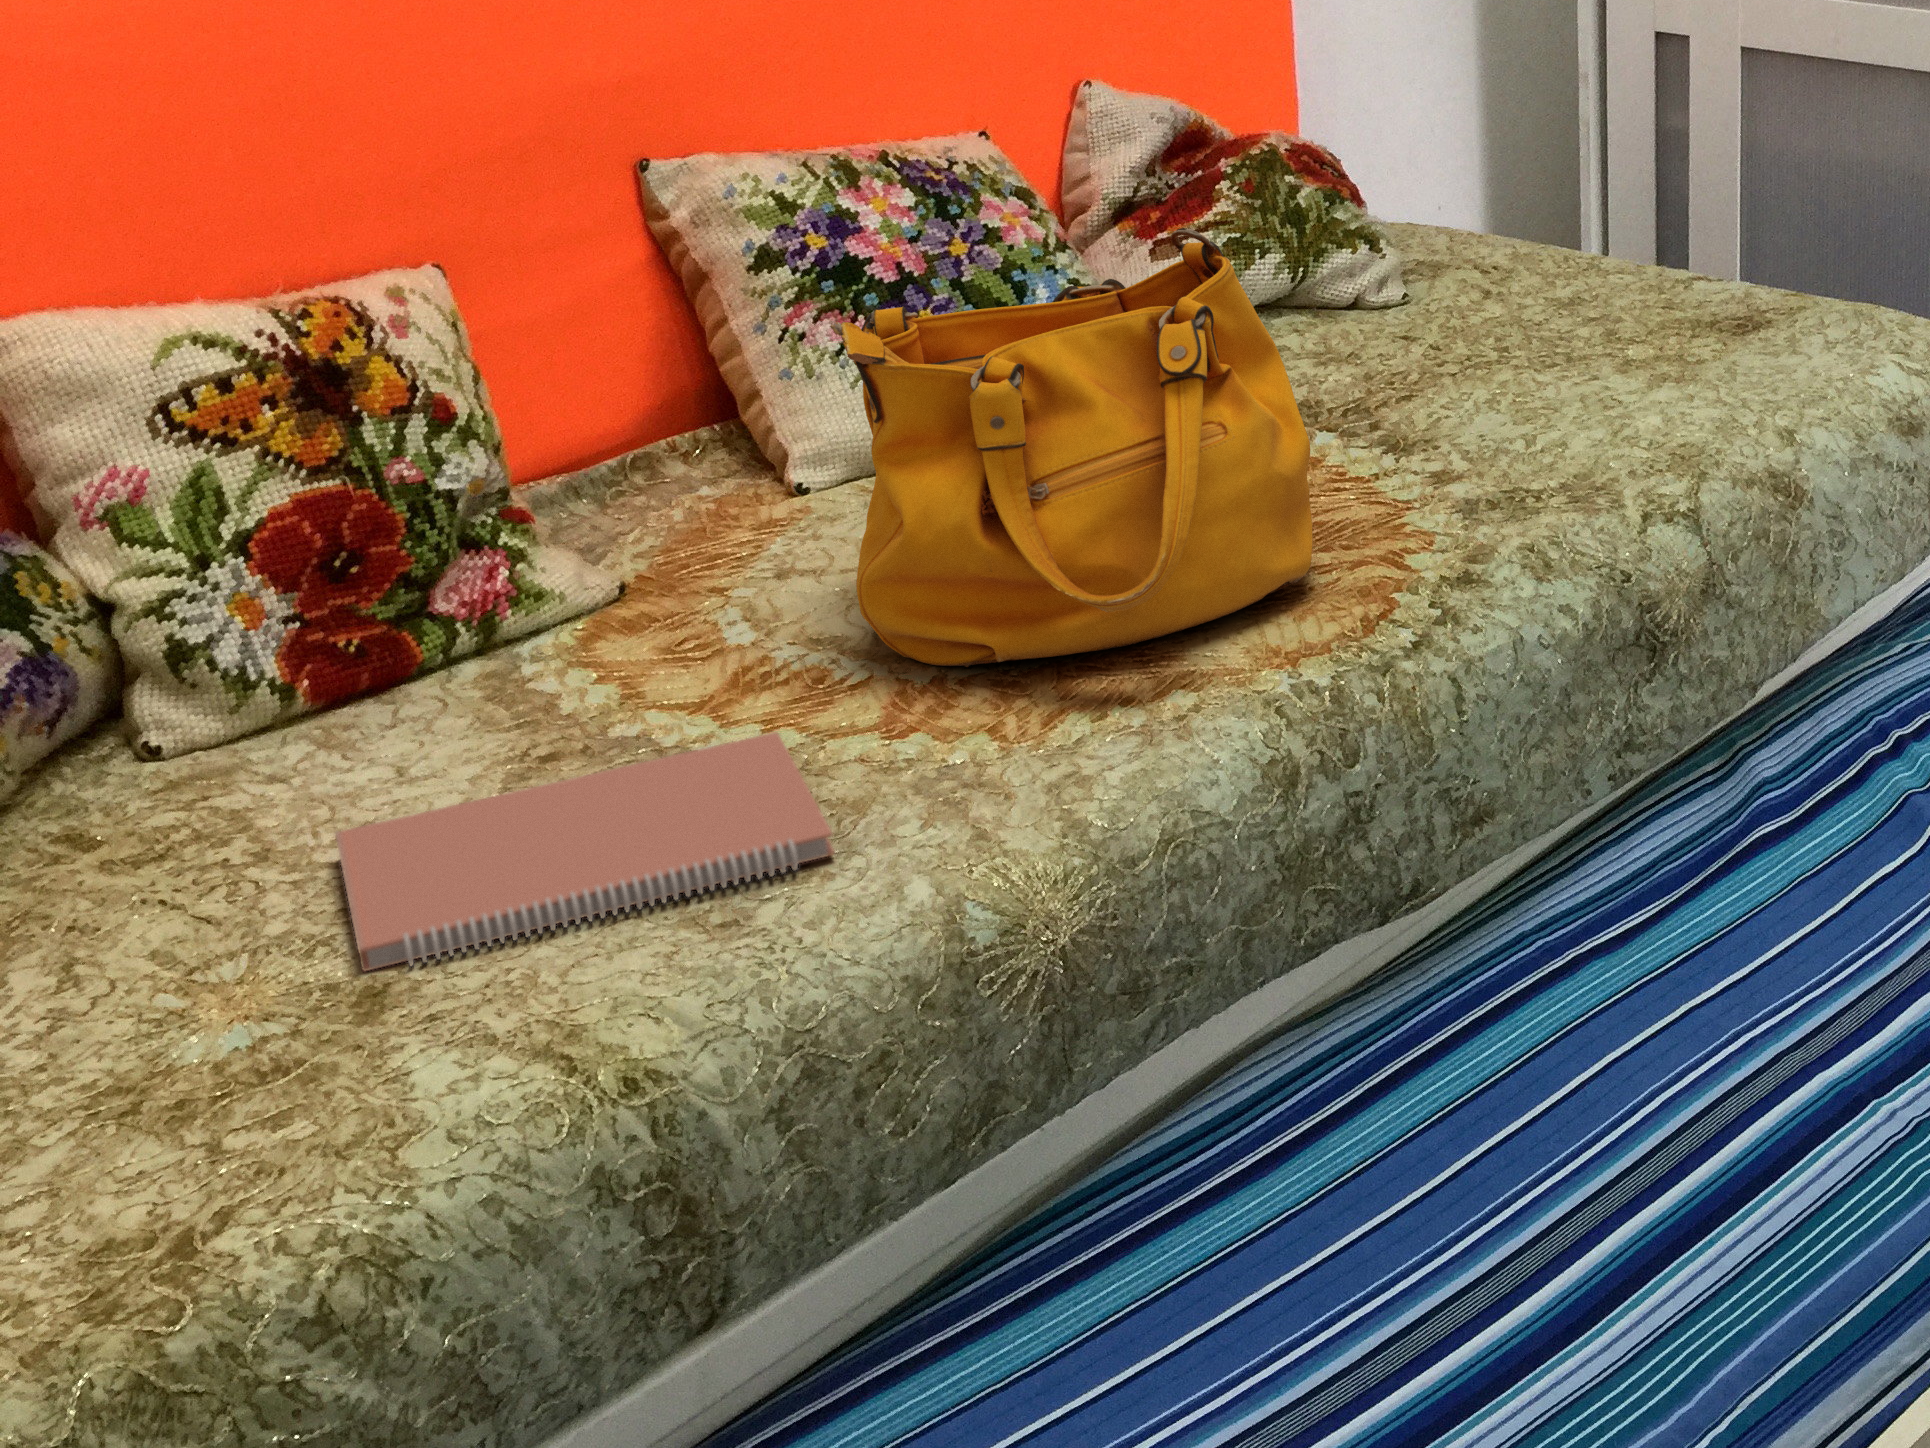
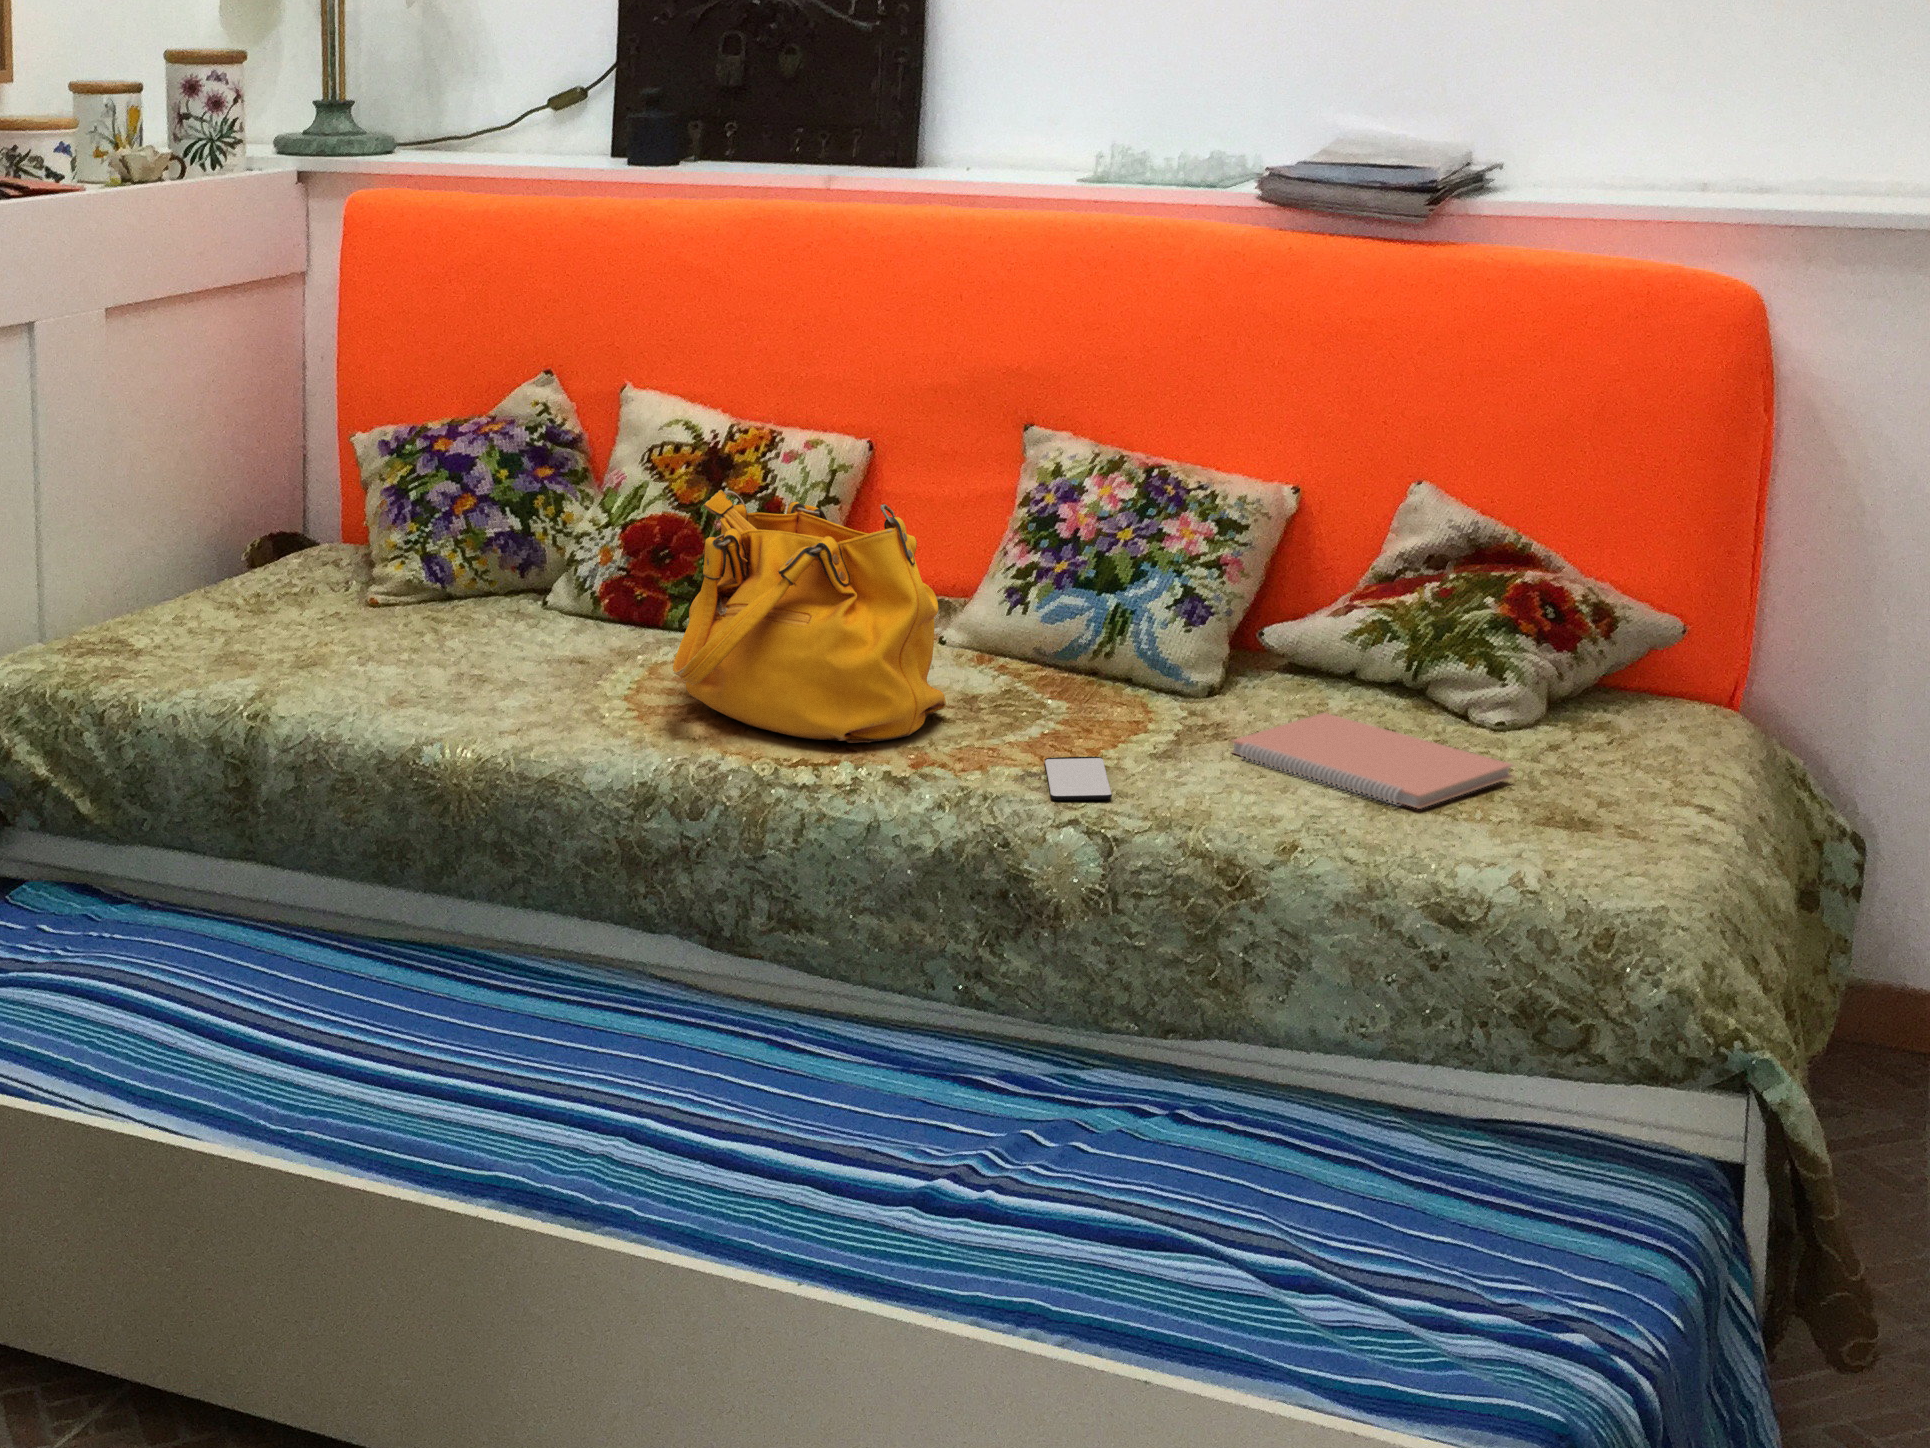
smartphone: none [1428,459,1608,500] -> present [1045,757,1112,800]
notebook: present [335,732,835,971] -> present [1232,713,1513,809]

